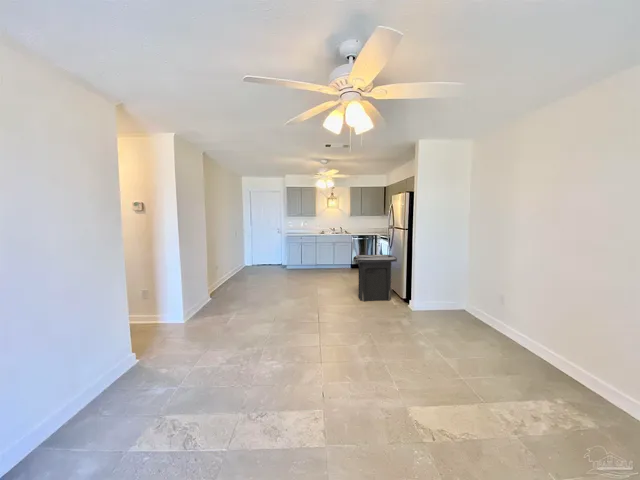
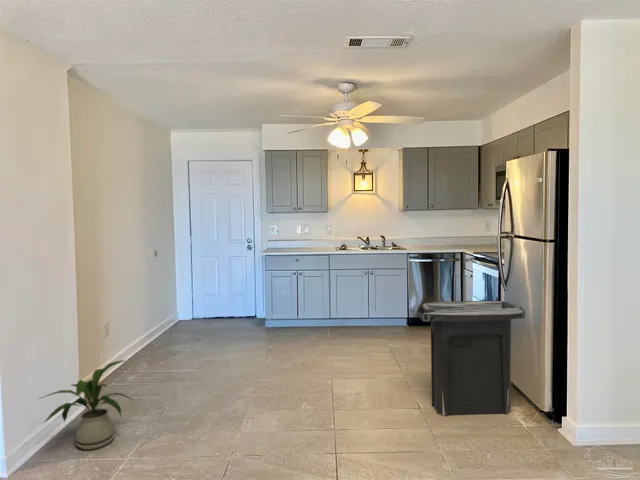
house plant: none [196,277,235,313] -> present [44,360,129,450]

